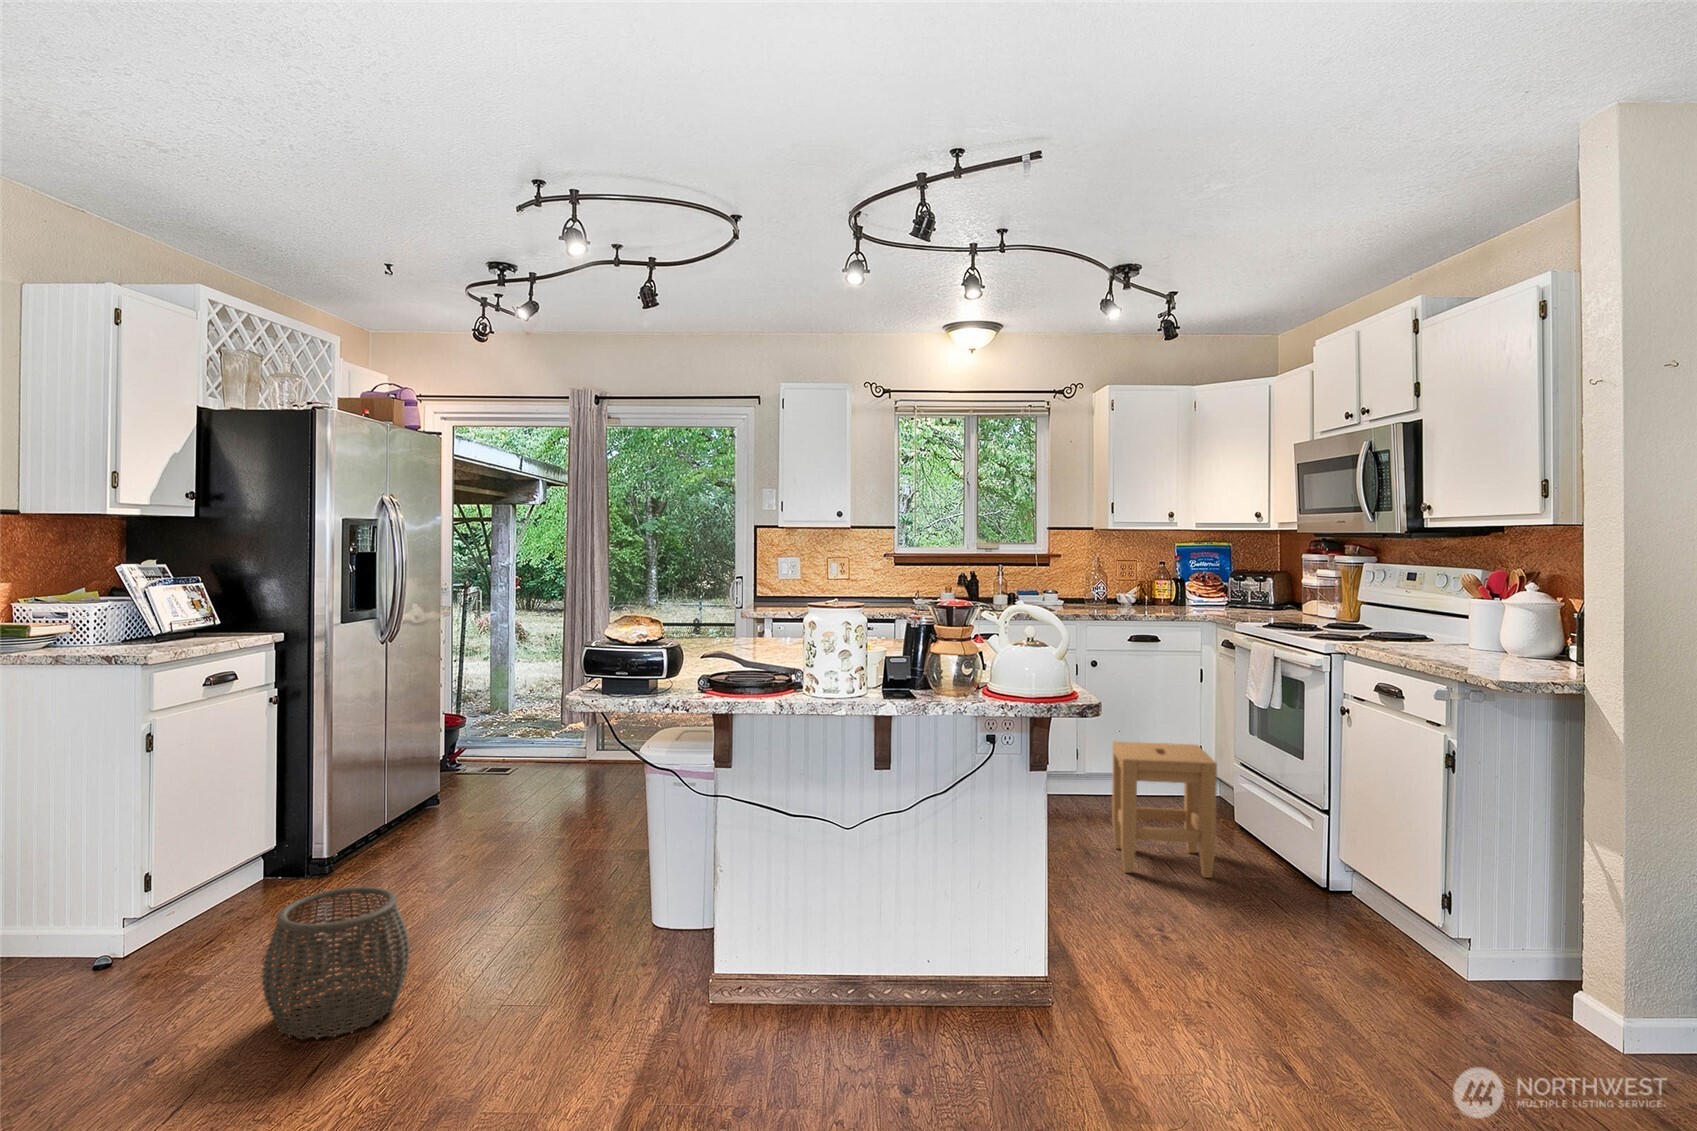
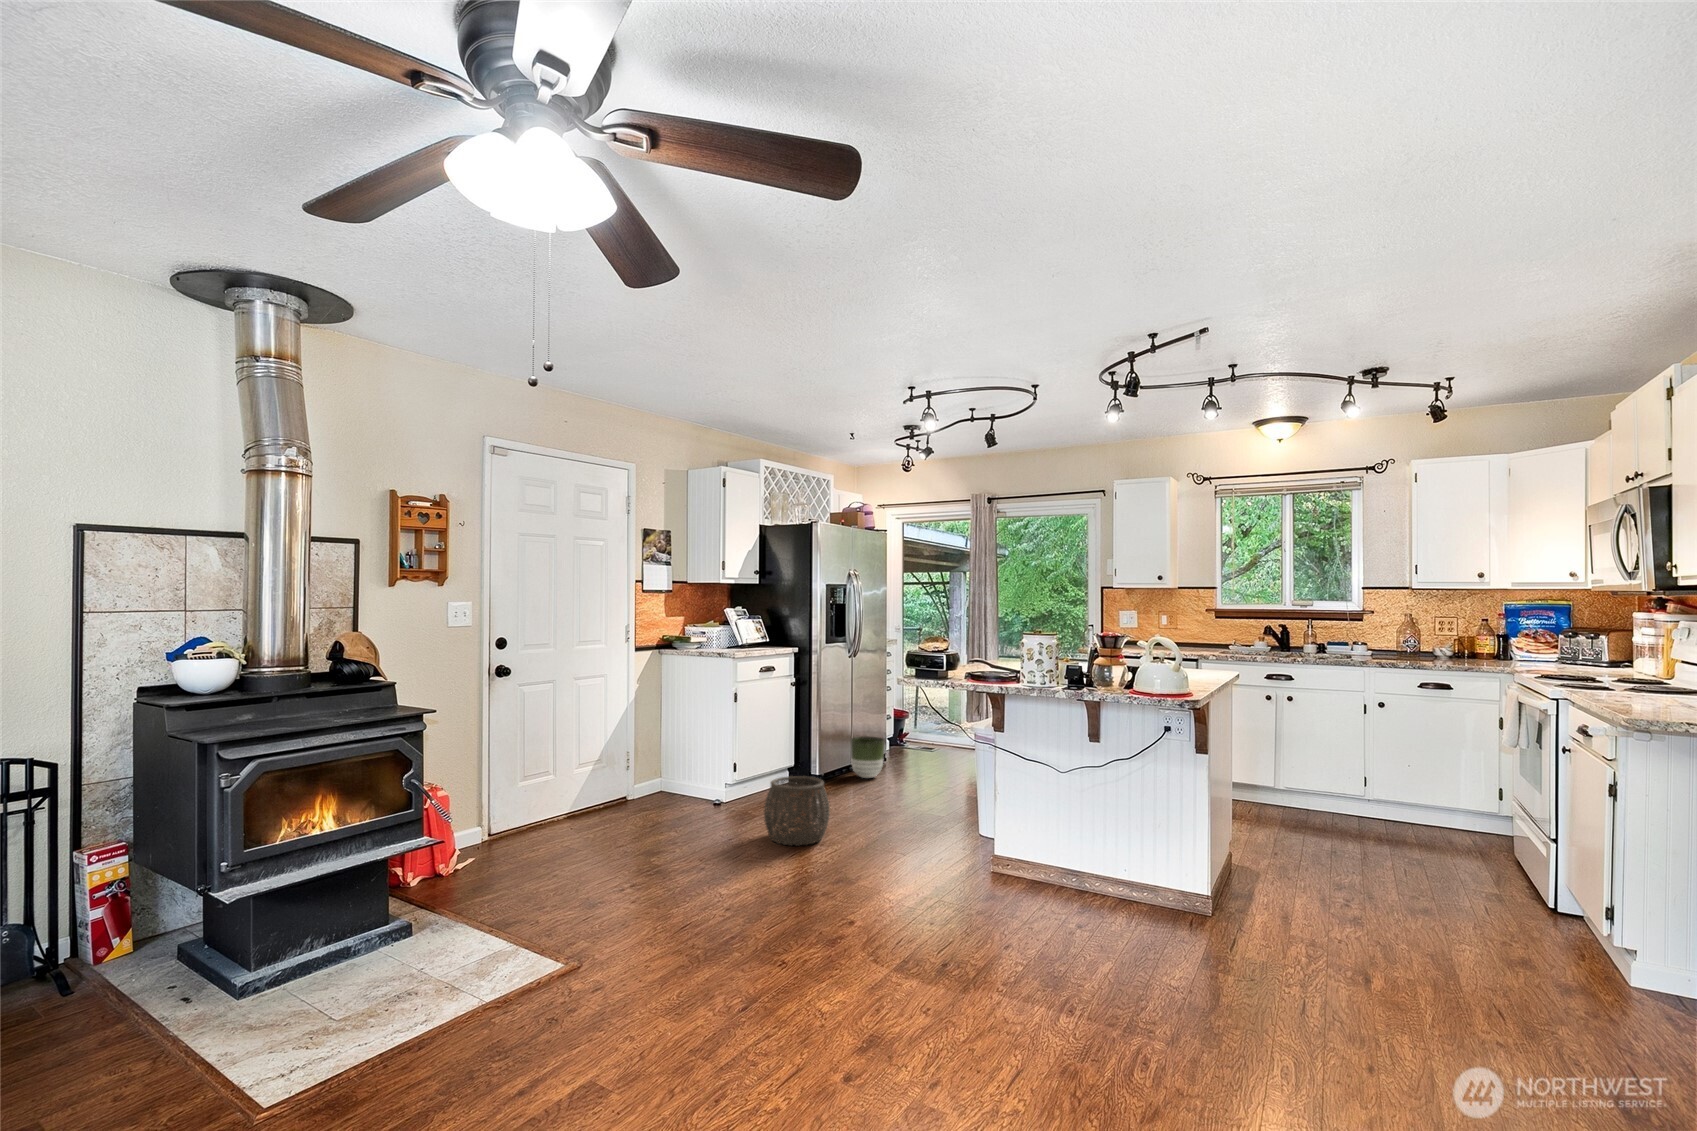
stool: present [1112,742,1217,878] -> none [1346,764,1446,885]
planter: none [390,771,453,842] -> present [850,737,884,778]

